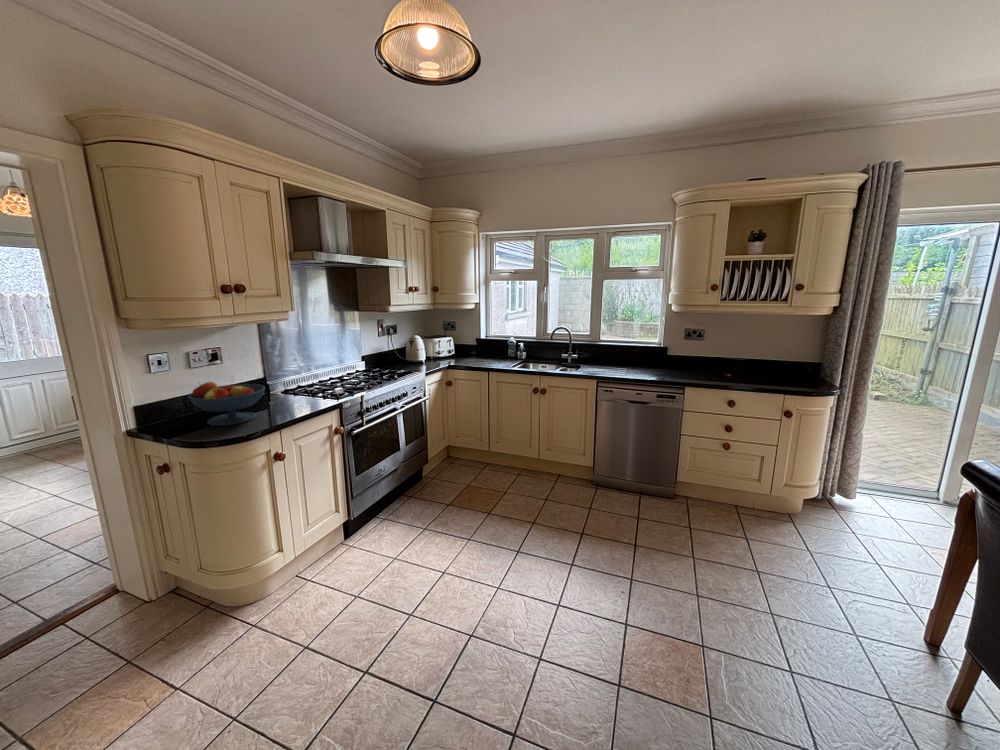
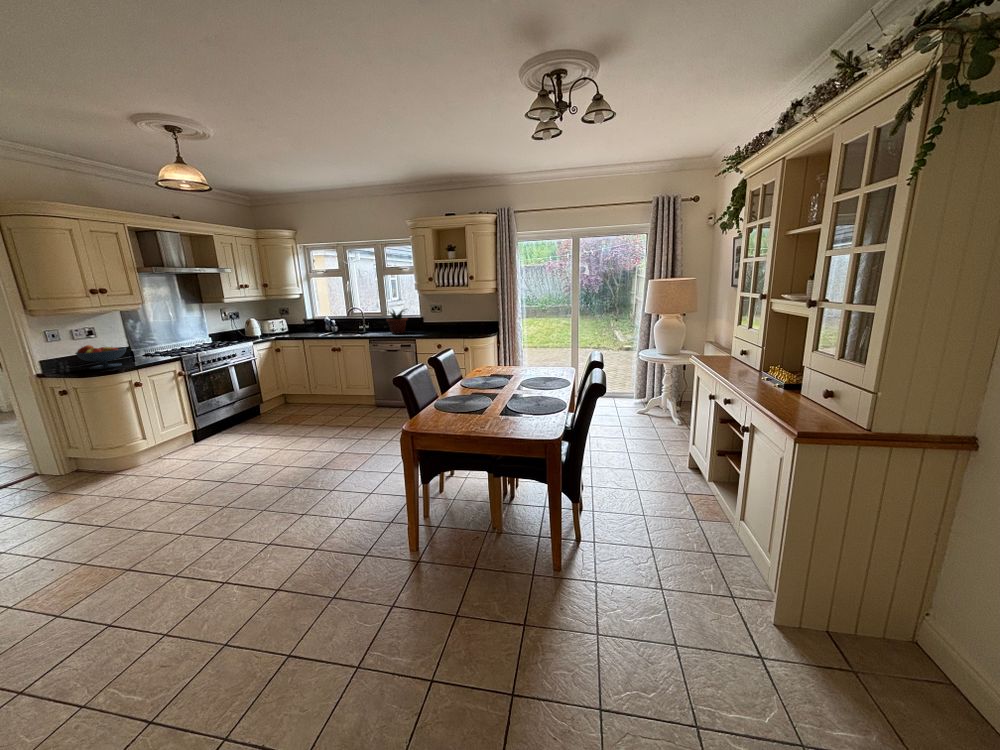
potted plant: none [616,331,660,373] -> present [386,310,407,334]

